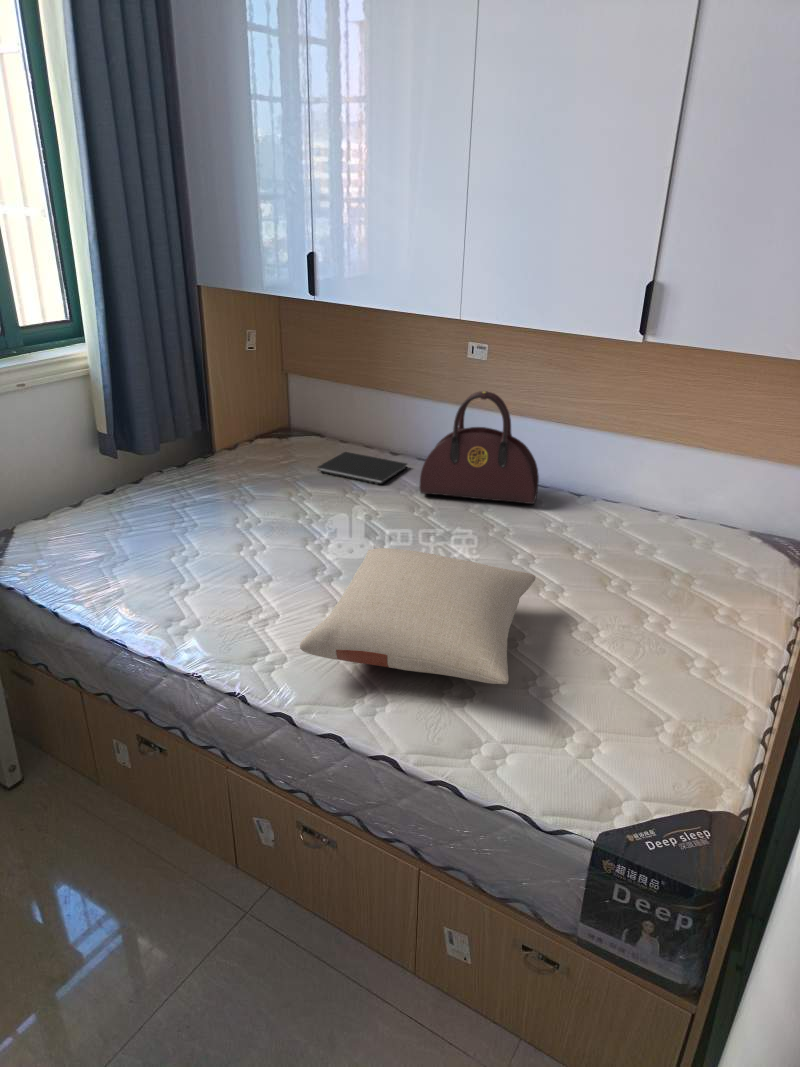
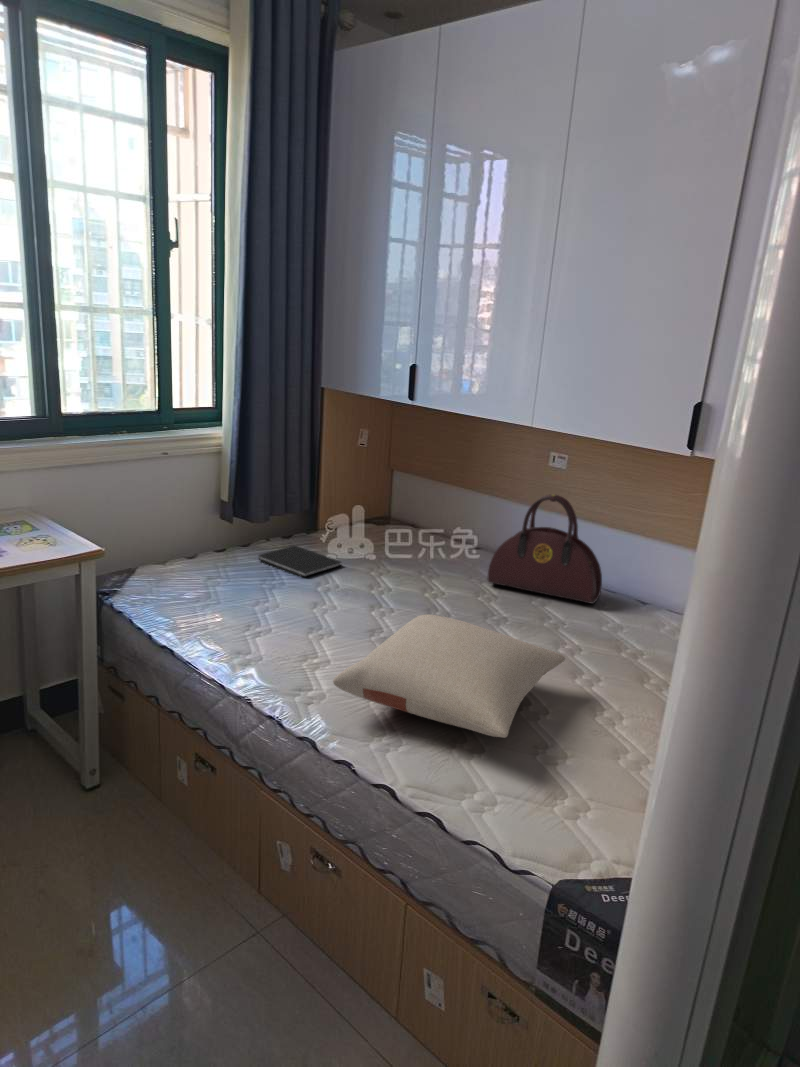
notebook: present [318,452,407,484] -> present [258,546,341,577]

